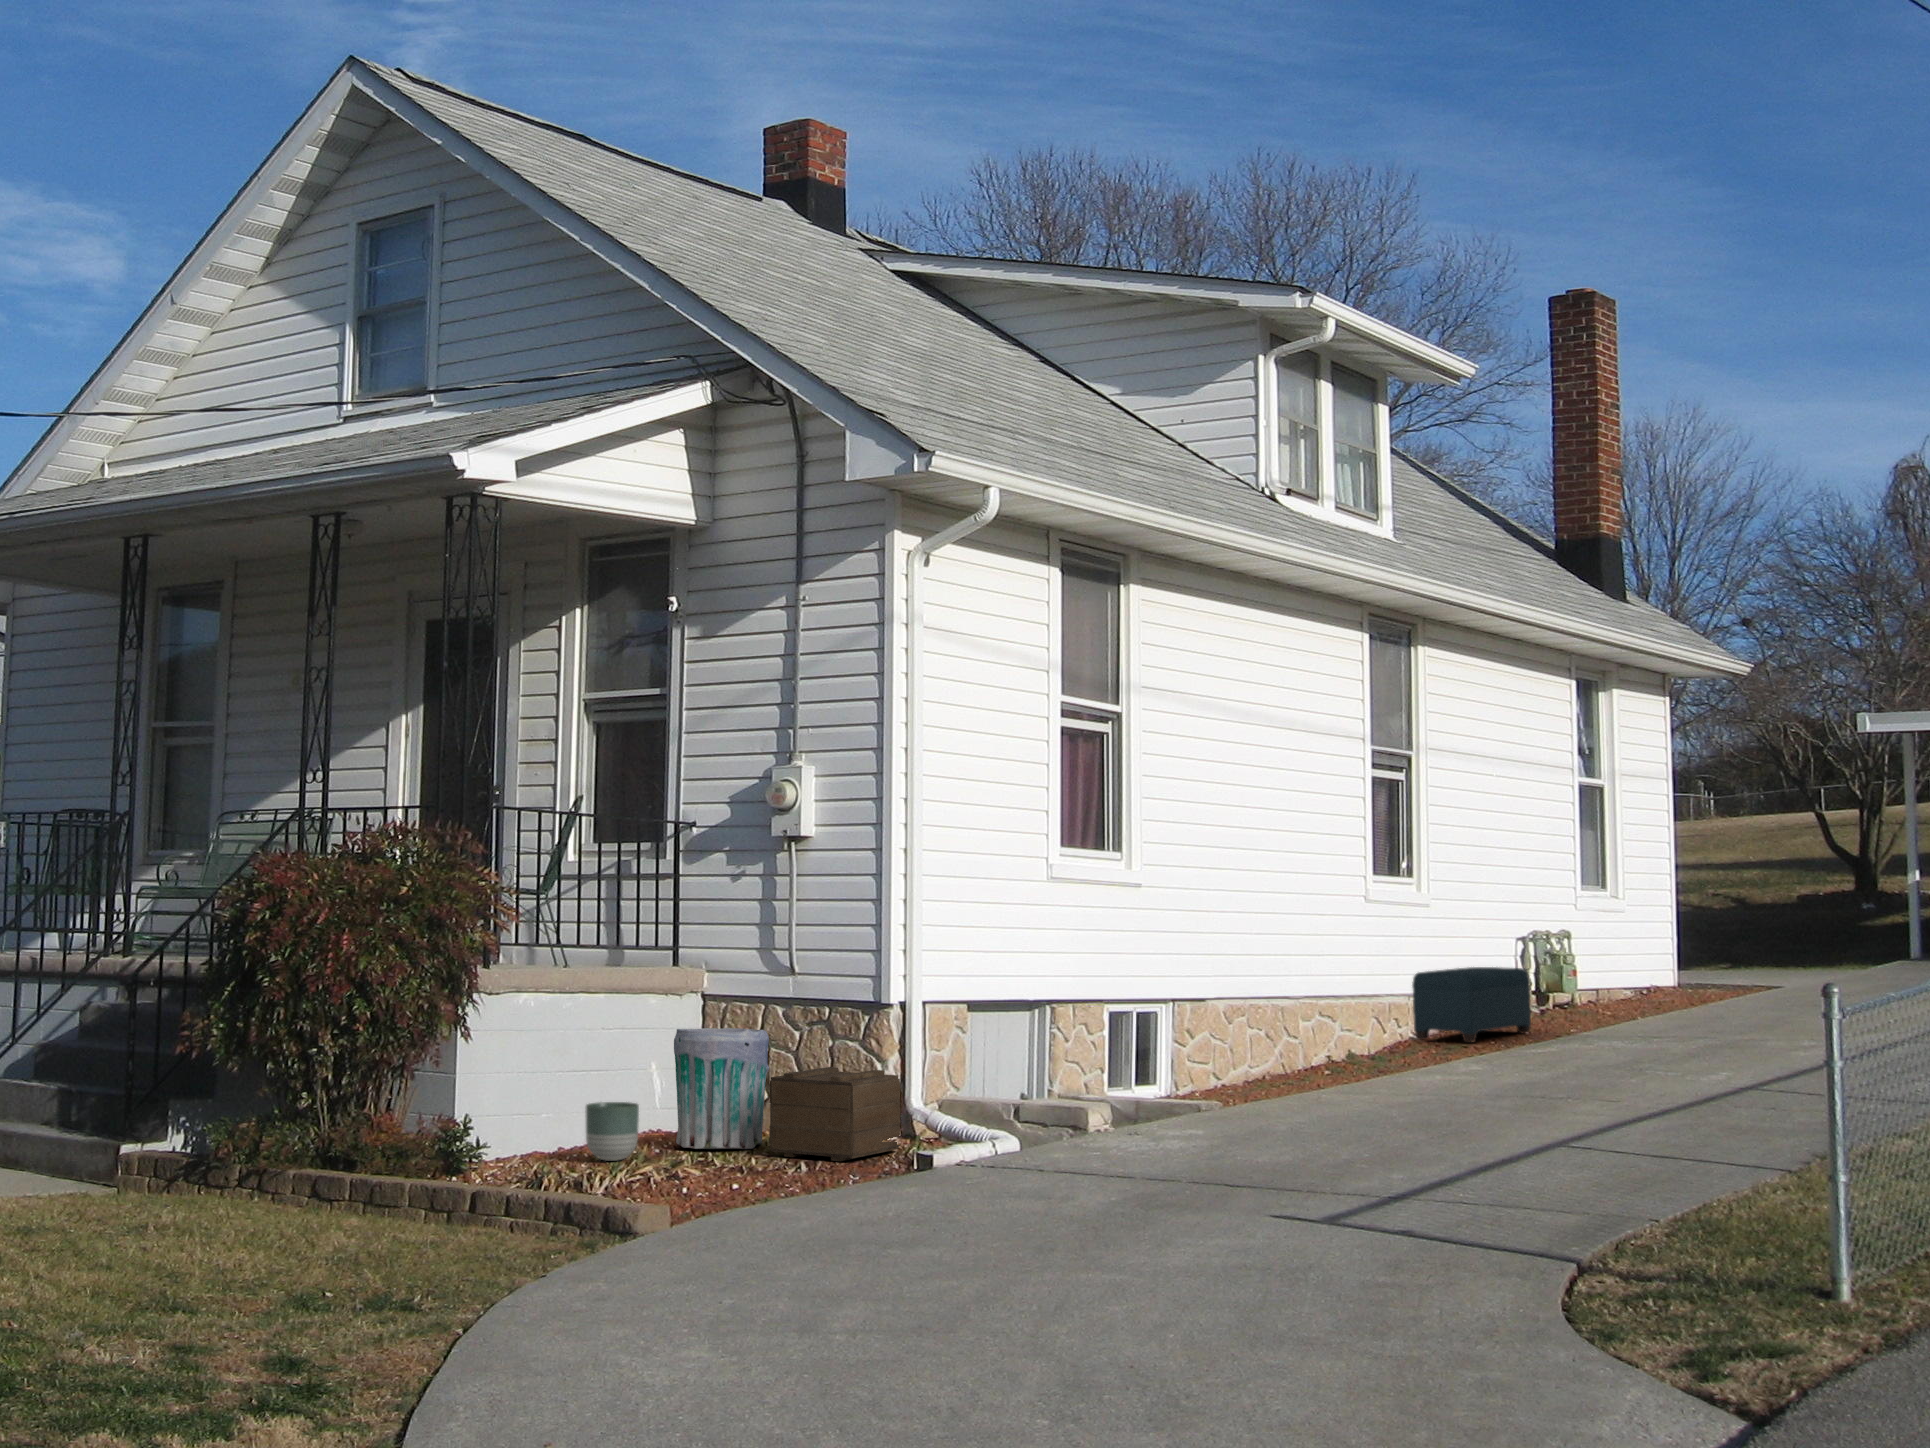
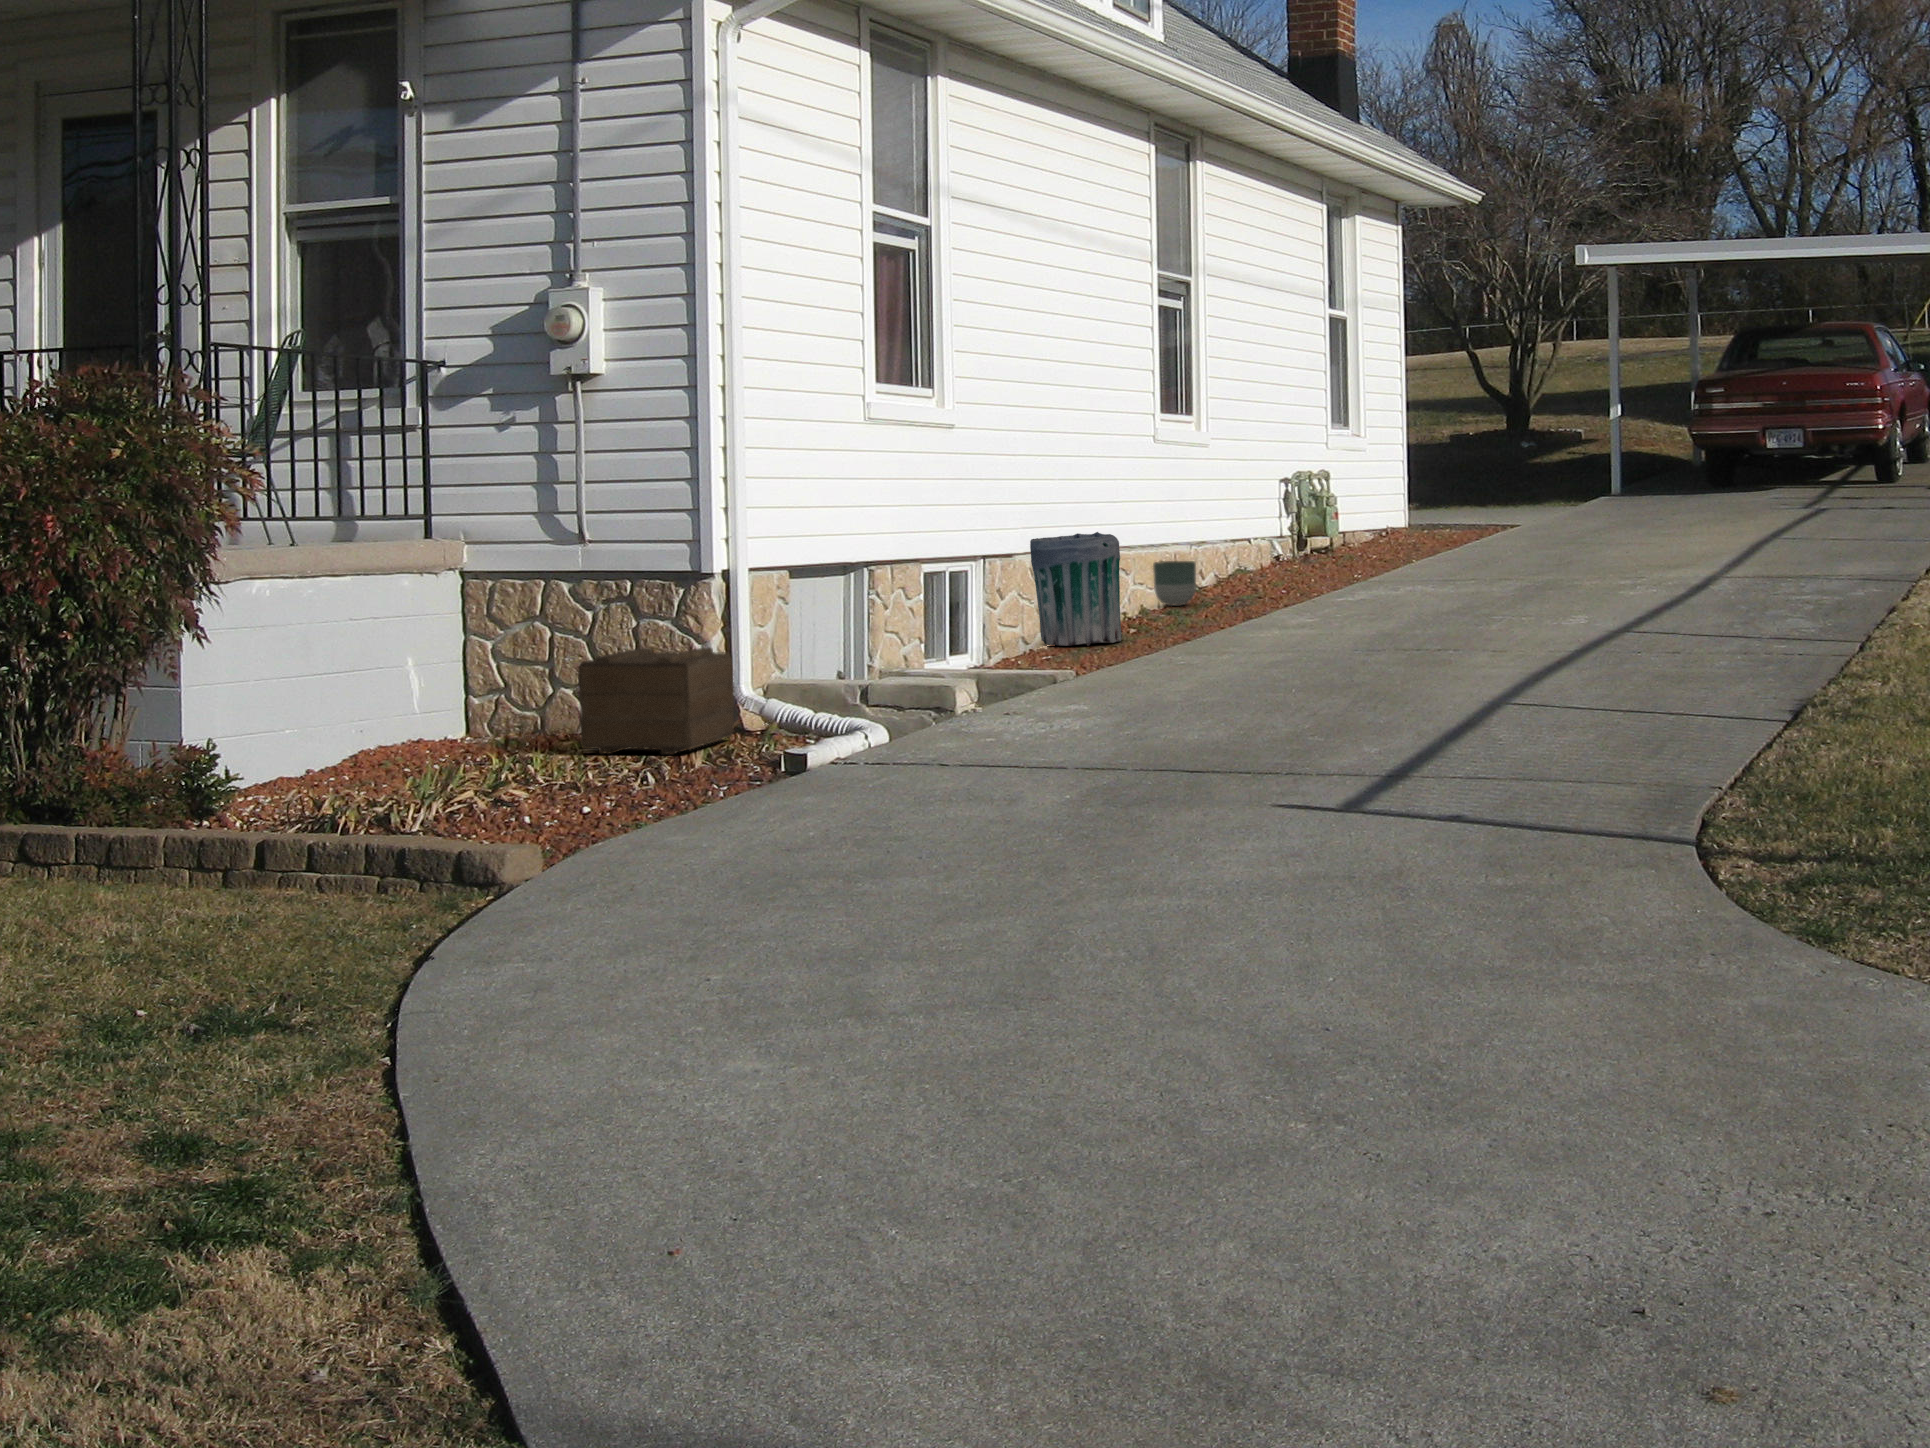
bench: present [1412,967,1531,1042] -> none [1193,513,1306,593]
trash can: present [674,1028,769,1149] -> present [1030,532,1122,646]
planter: present [585,1102,639,1161] -> present [1153,561,1196,606]

